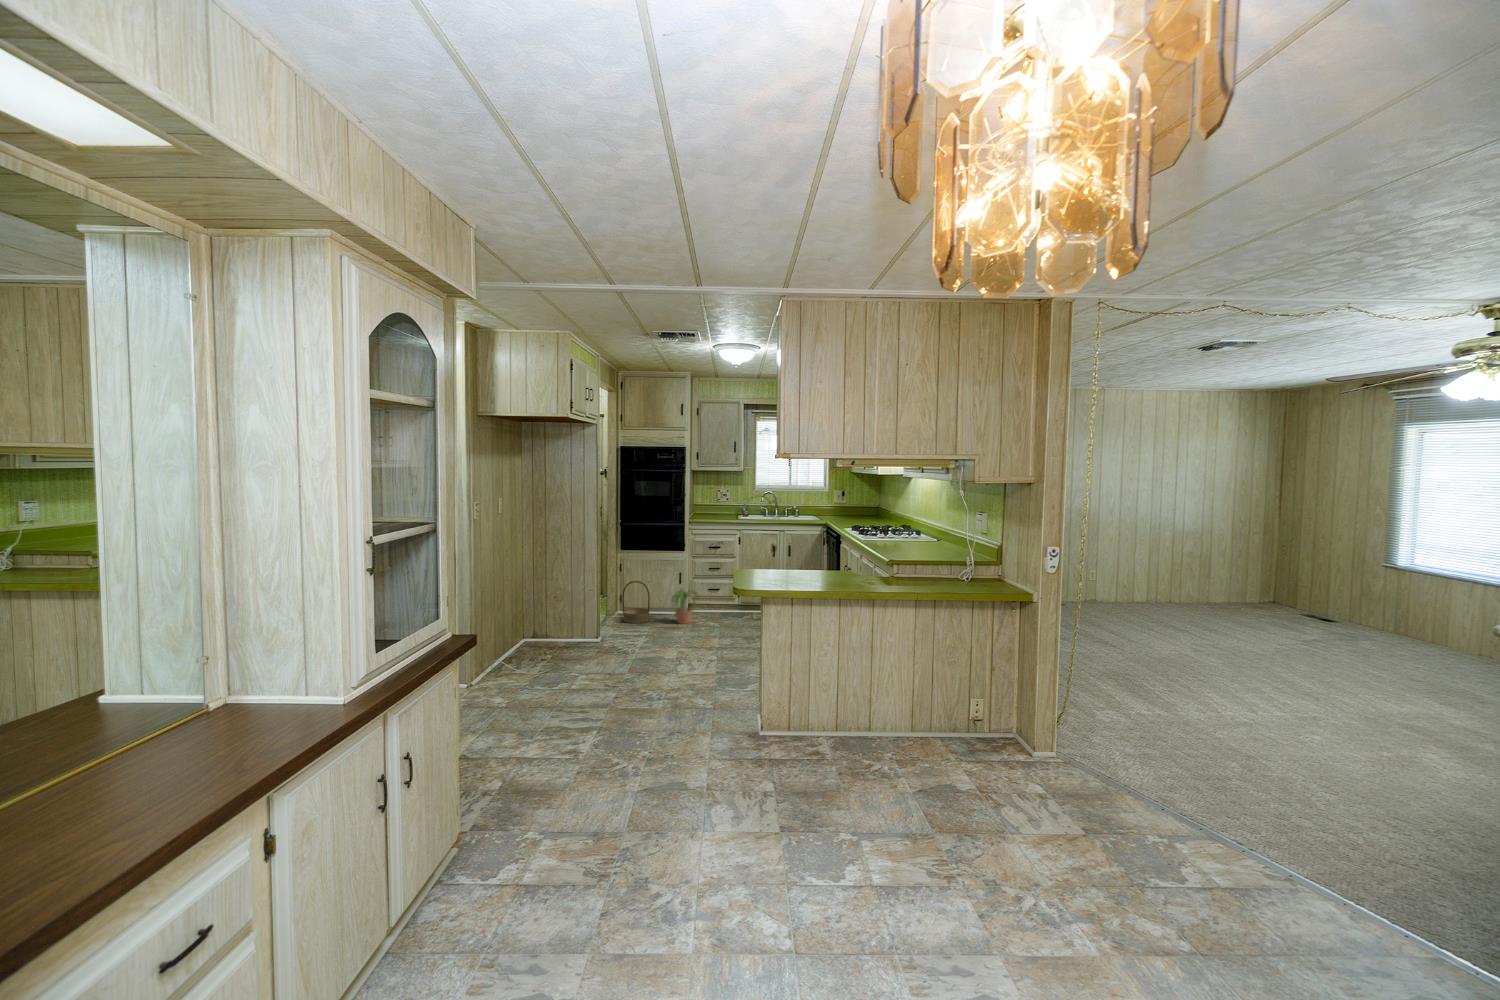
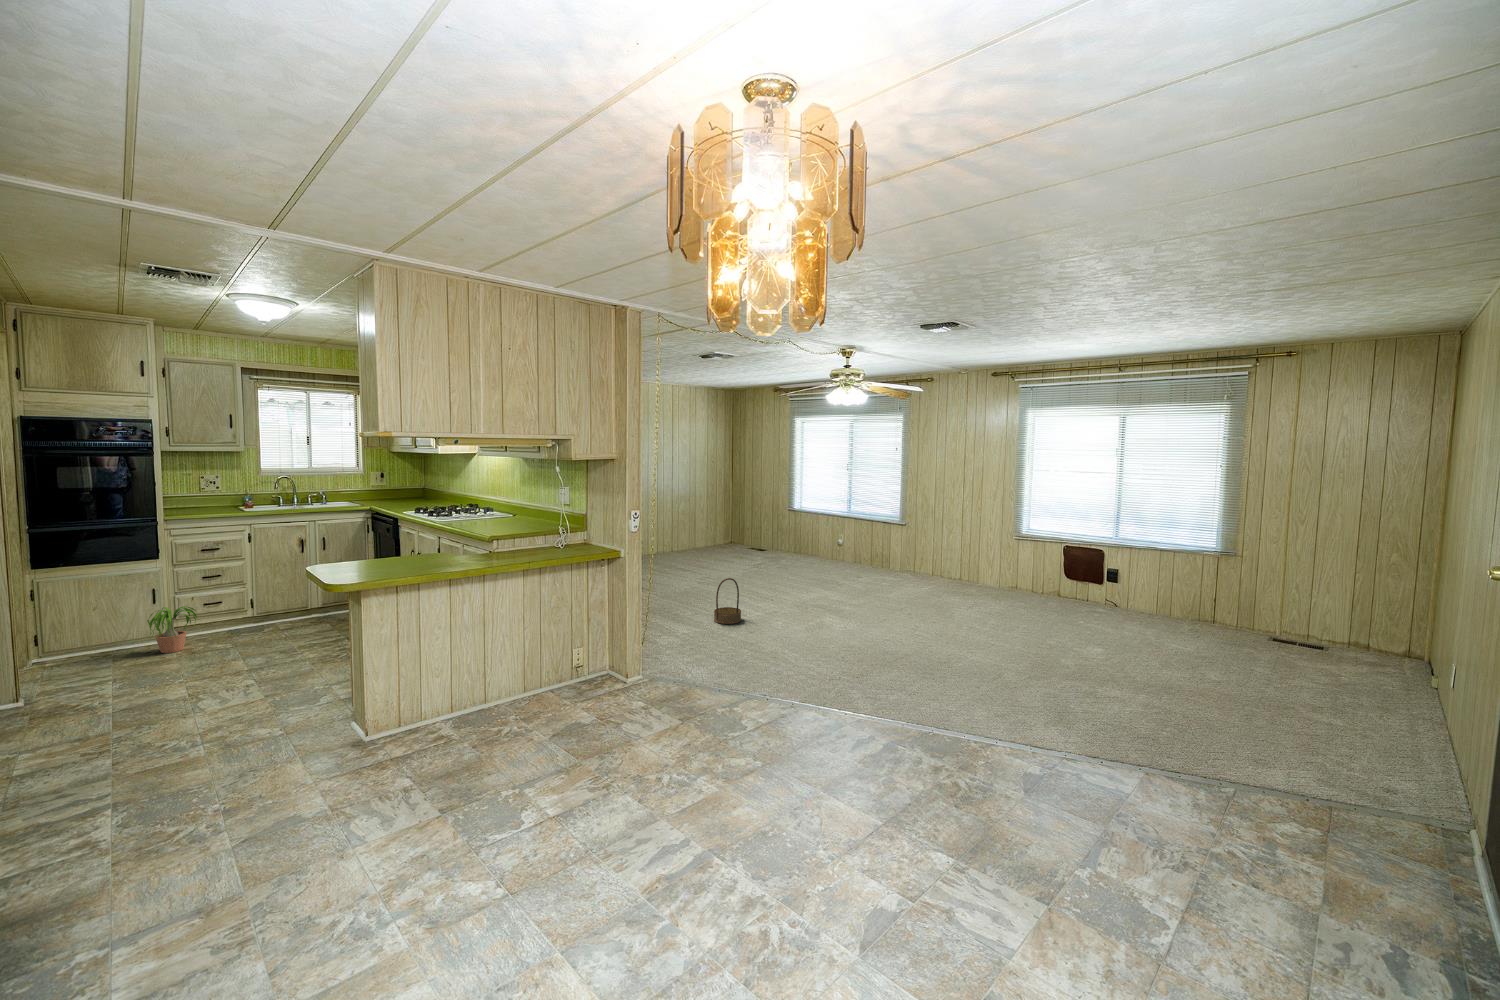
basket: present [622,581,650,623] -> present [714,578,741,624]

